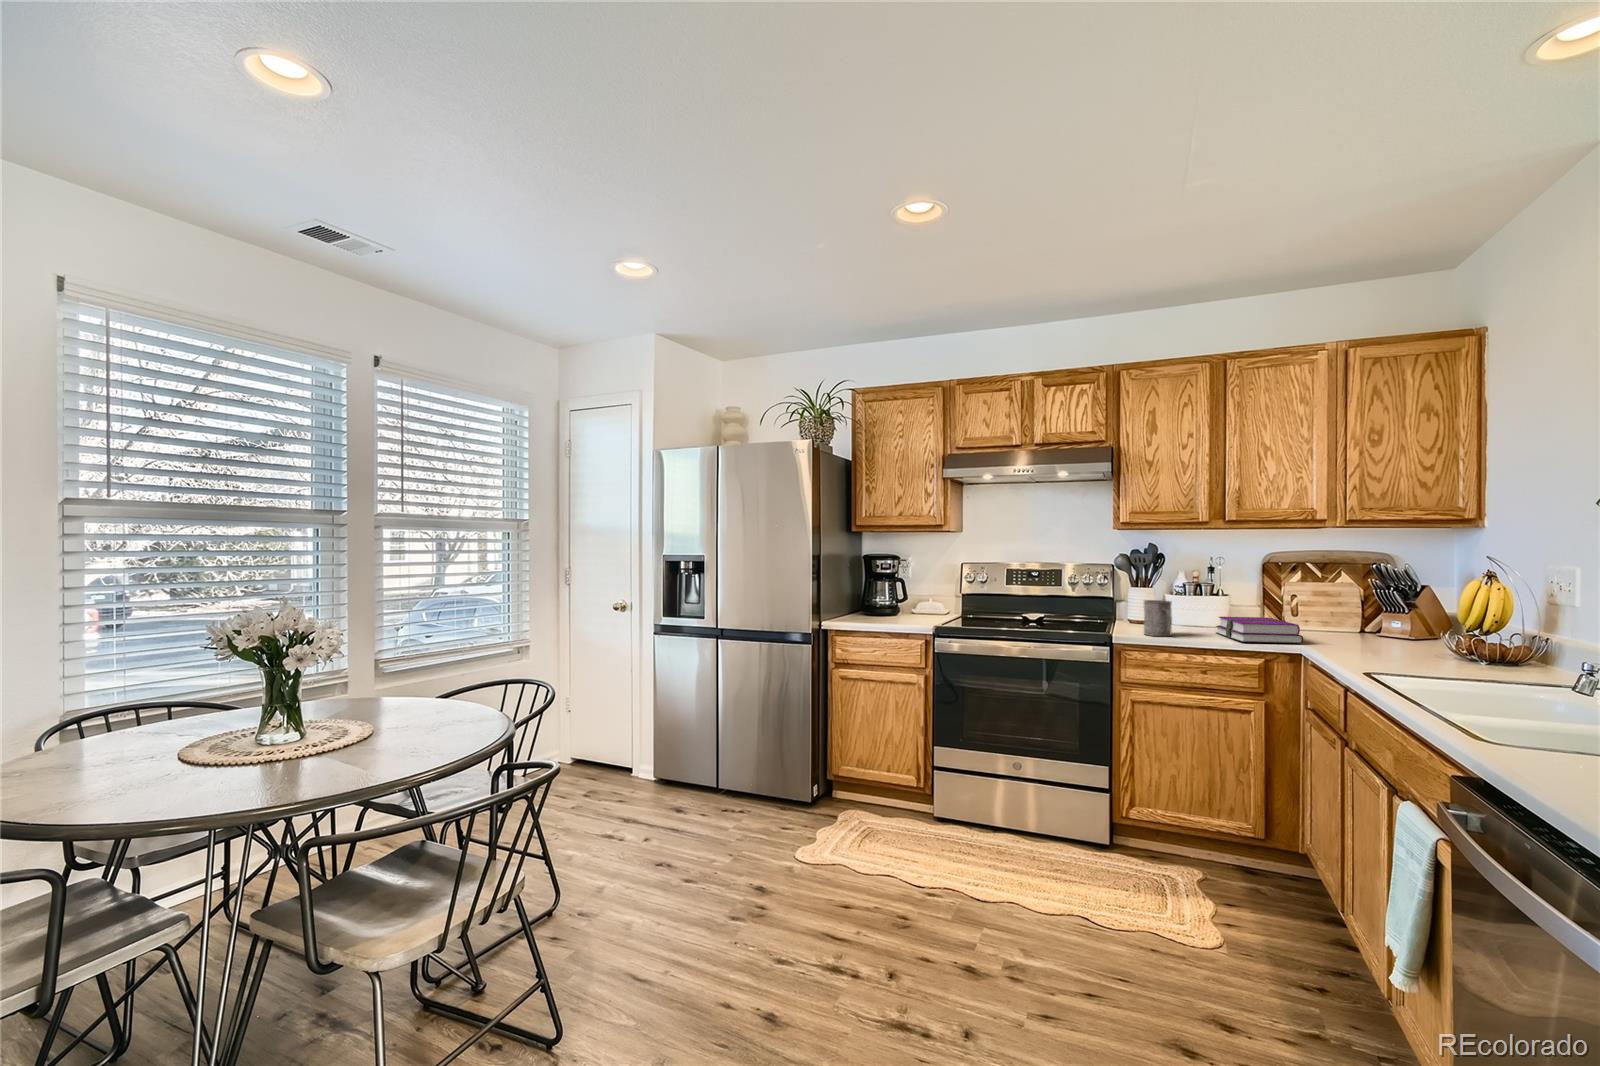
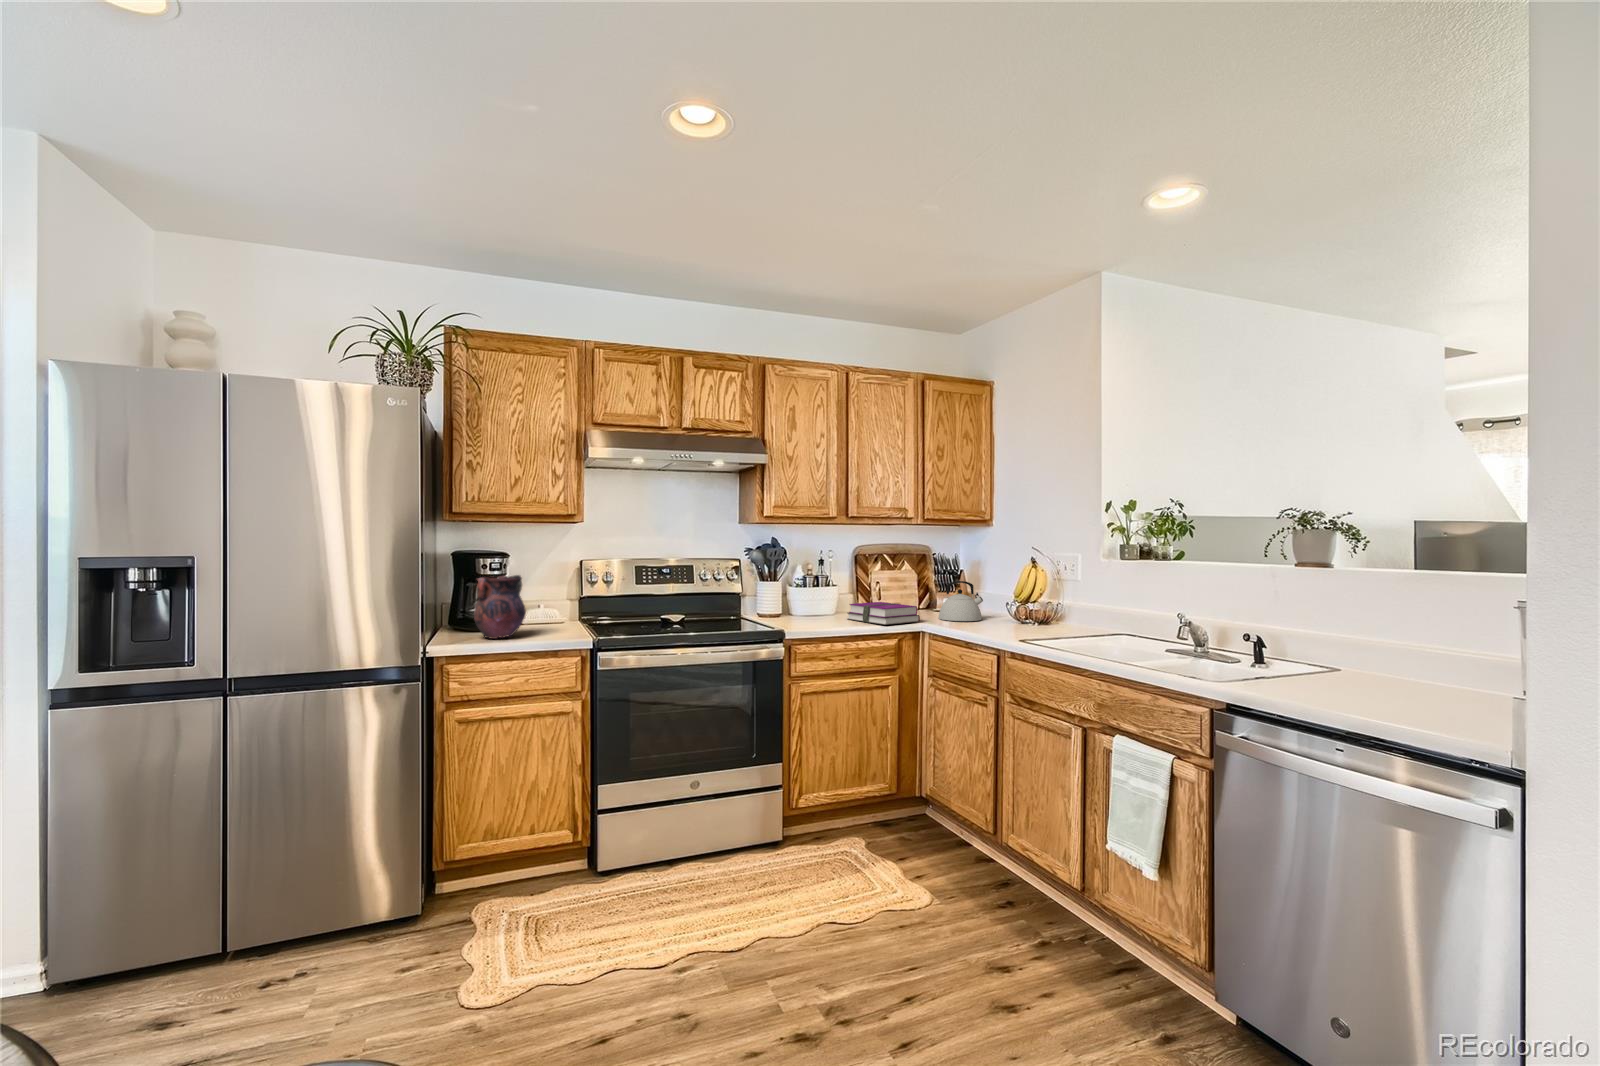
vase: none [862,572,899,619] -> present [474,575,526,639]
kettle: none [1346,599,1420,651] -> present [939,581,983,621]
mug: present [1144,600,1172,636] -> none [802,592,831,627]

